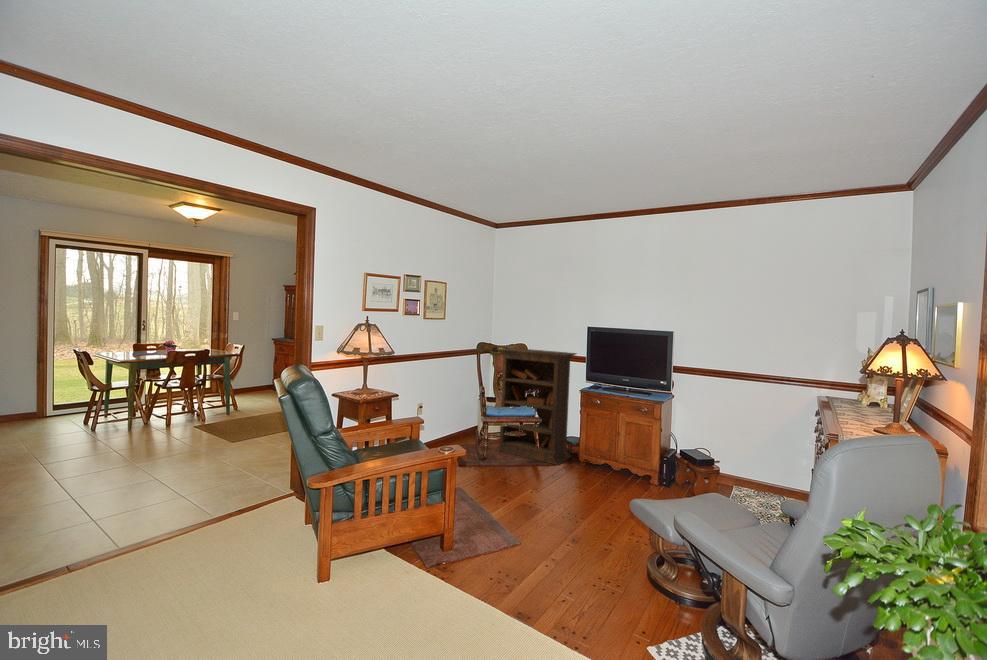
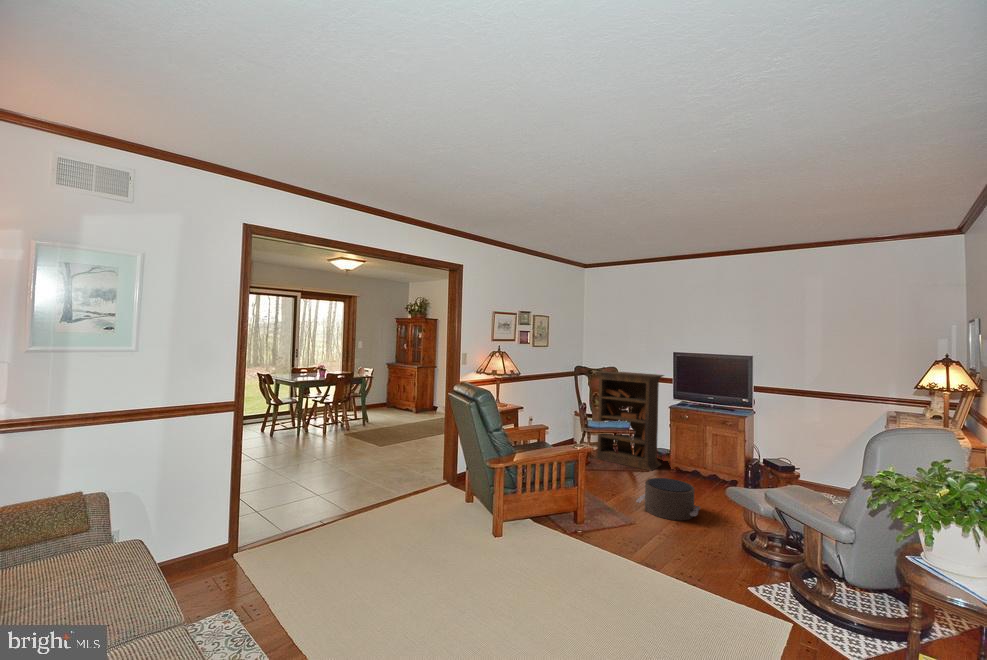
pouf: none [526,481,604,538] -> present [636,478,700,520]

